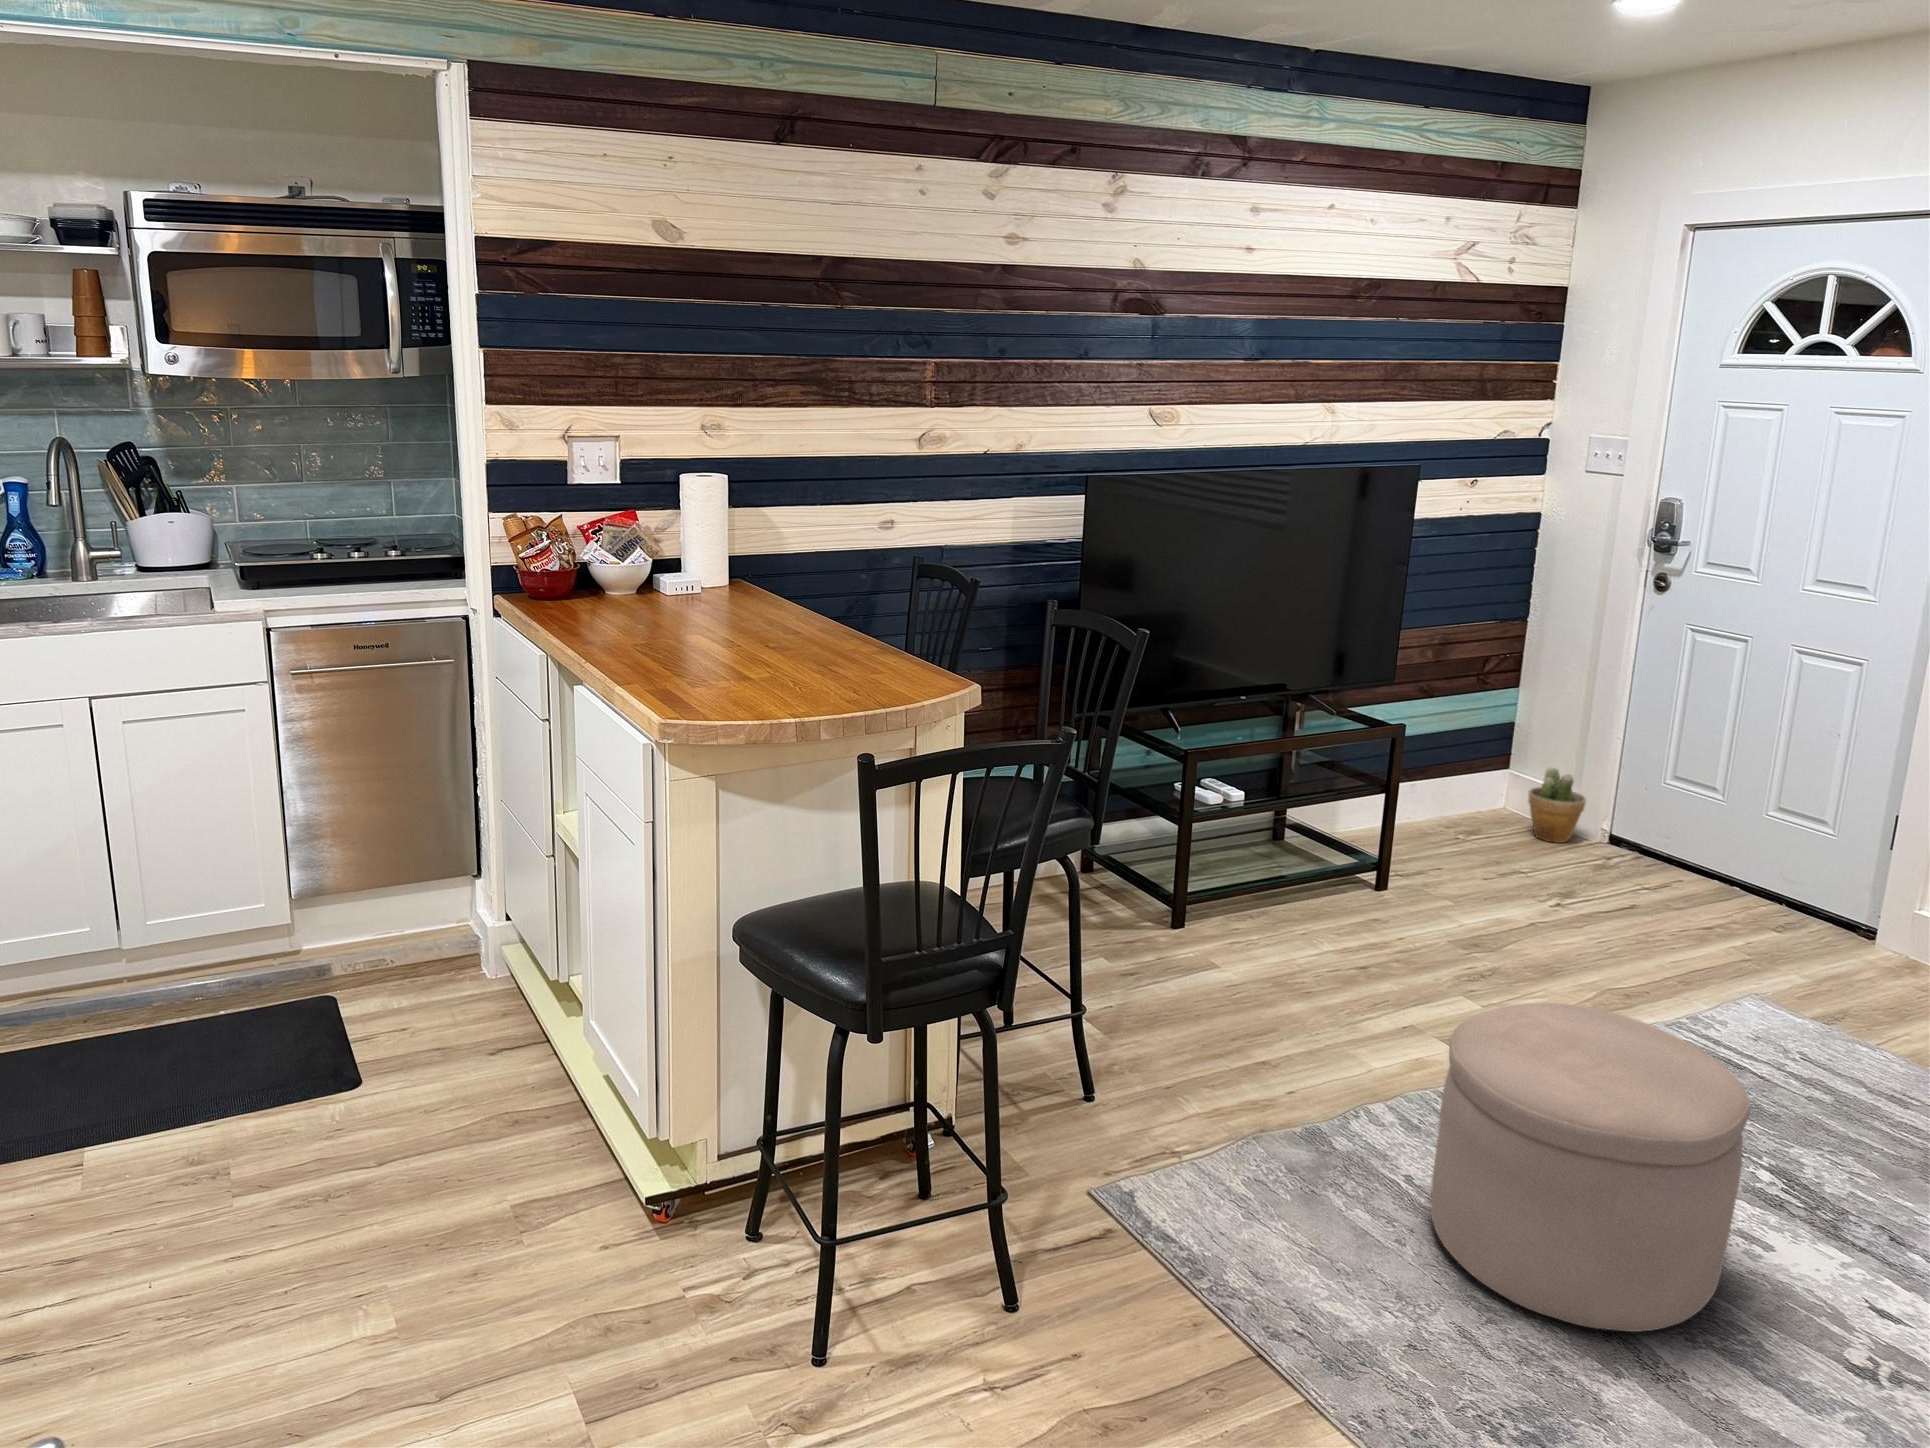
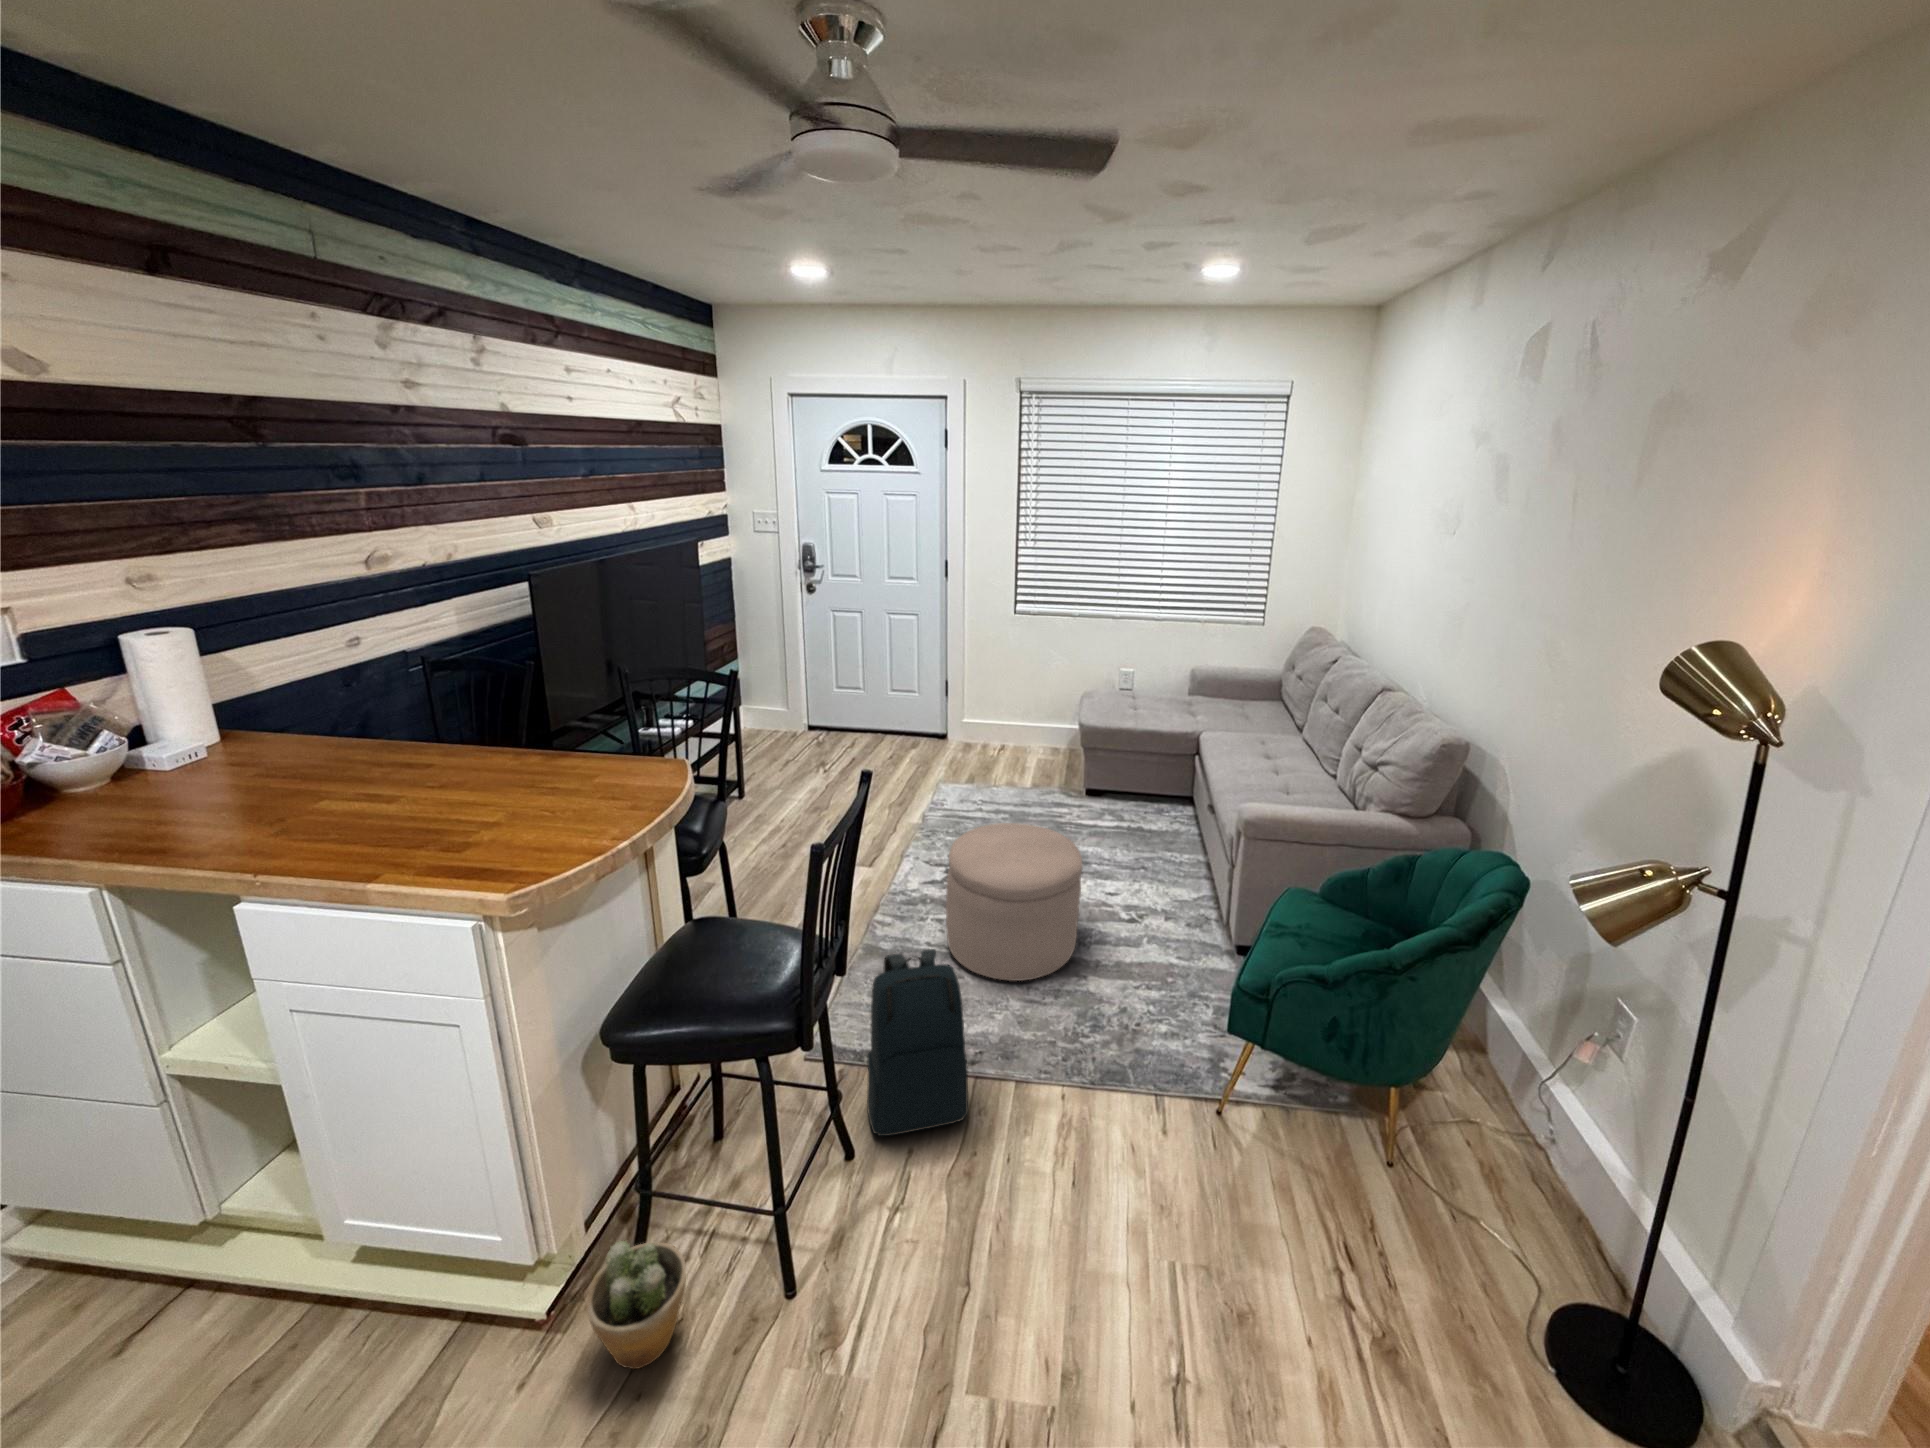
potted plant: present [1529,768,1586,843] -> present [586,1241,686,1369]
backpack: none [1060,1057,1246,1373] -> present [867,949,968,1136]

